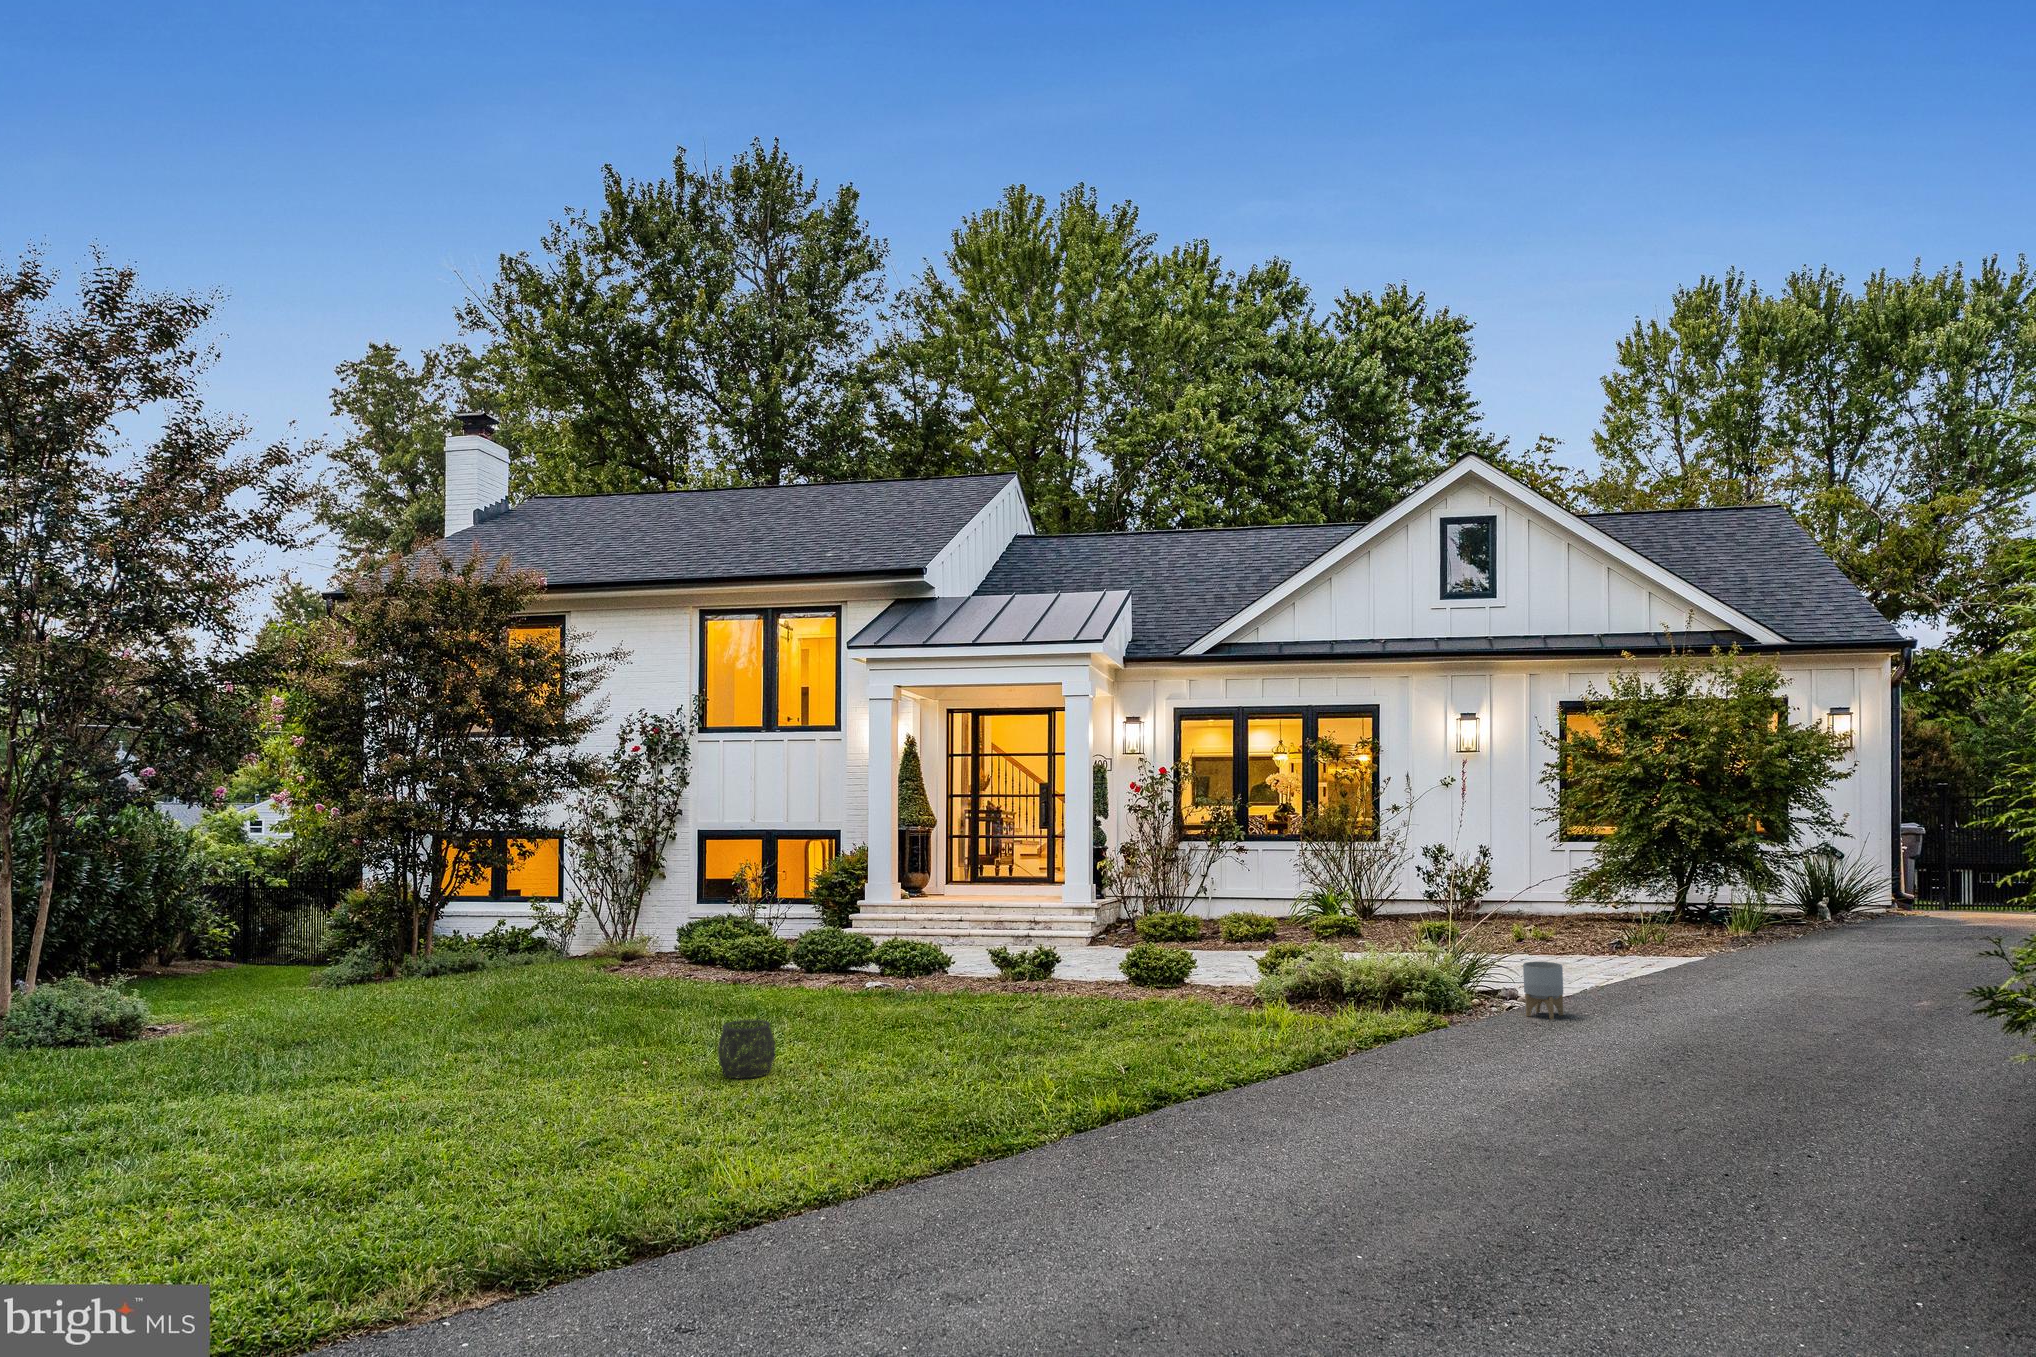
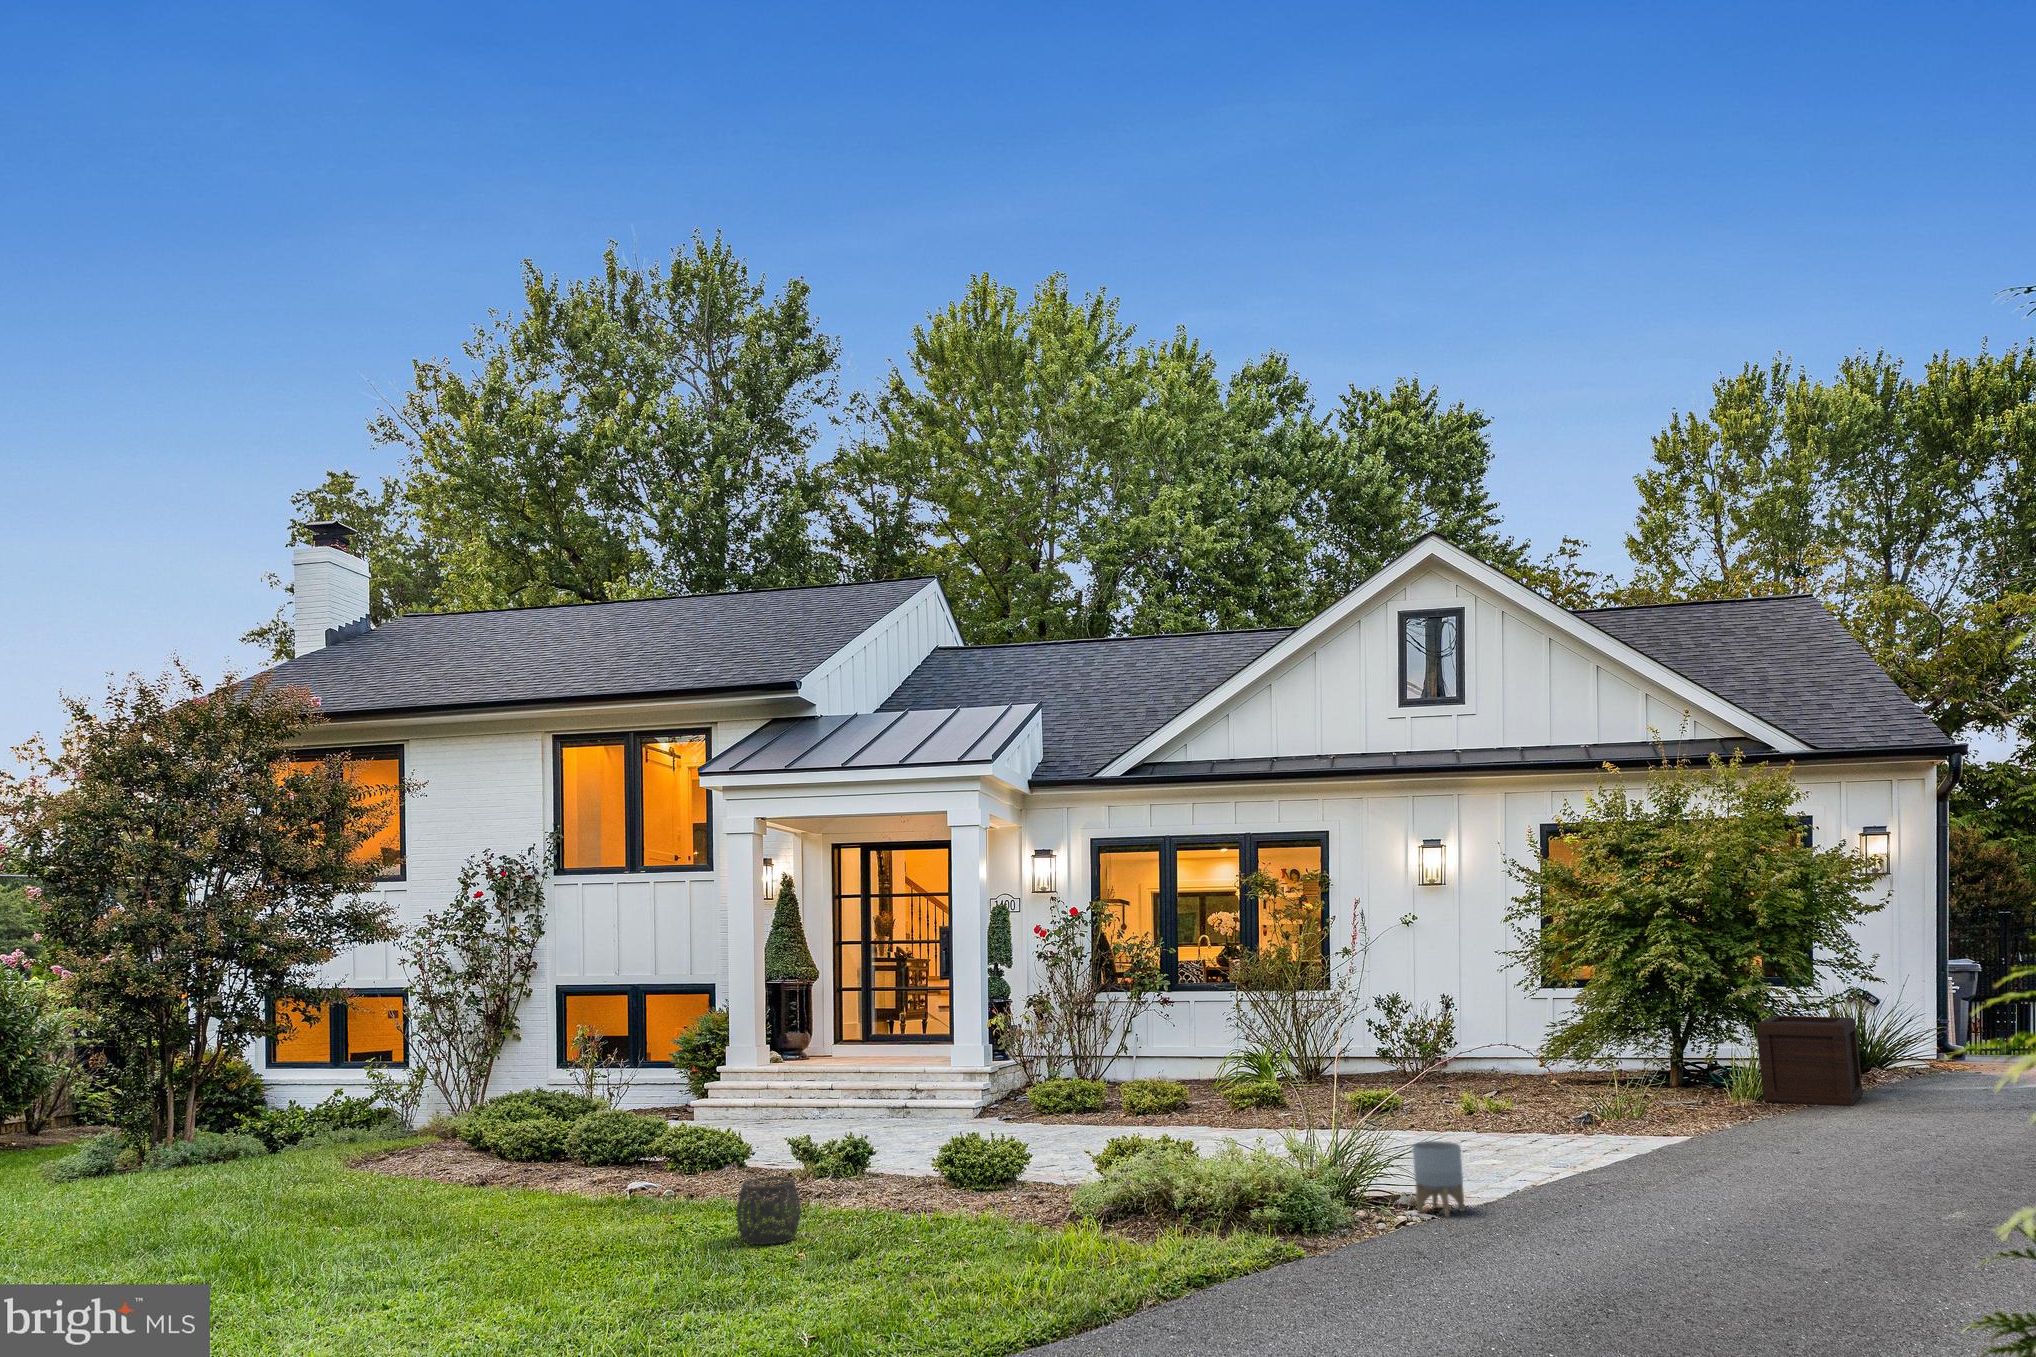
wooden crate: none [1754,863,1837,937] -> present [1756,1015,1863,1106]
woven basket: present [718,1020,775,1079] -> present [736,1176,801,1245]

